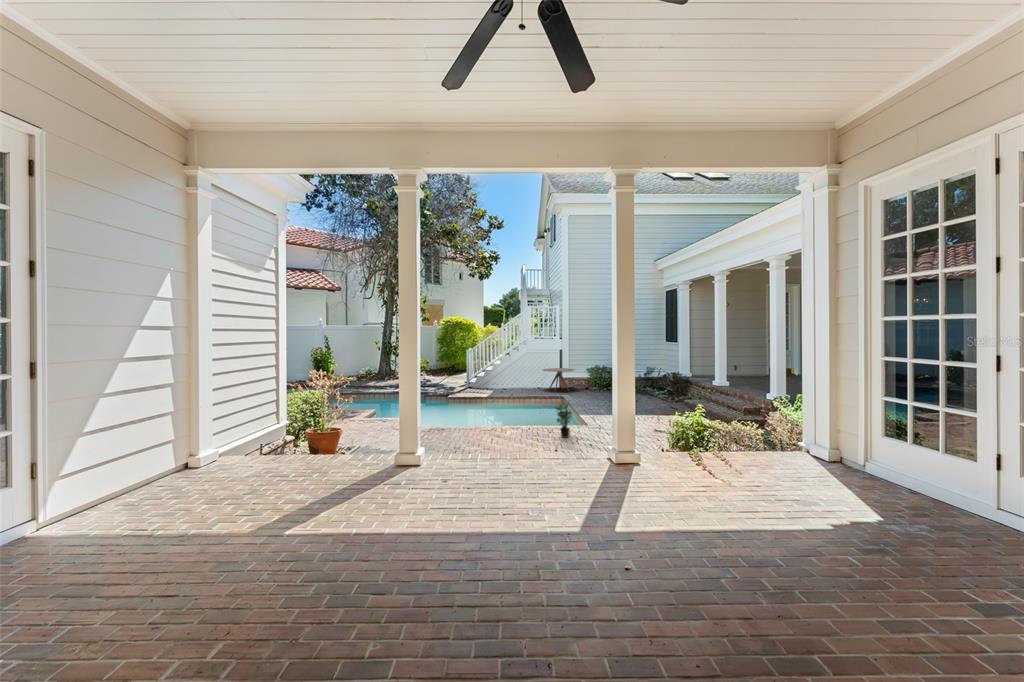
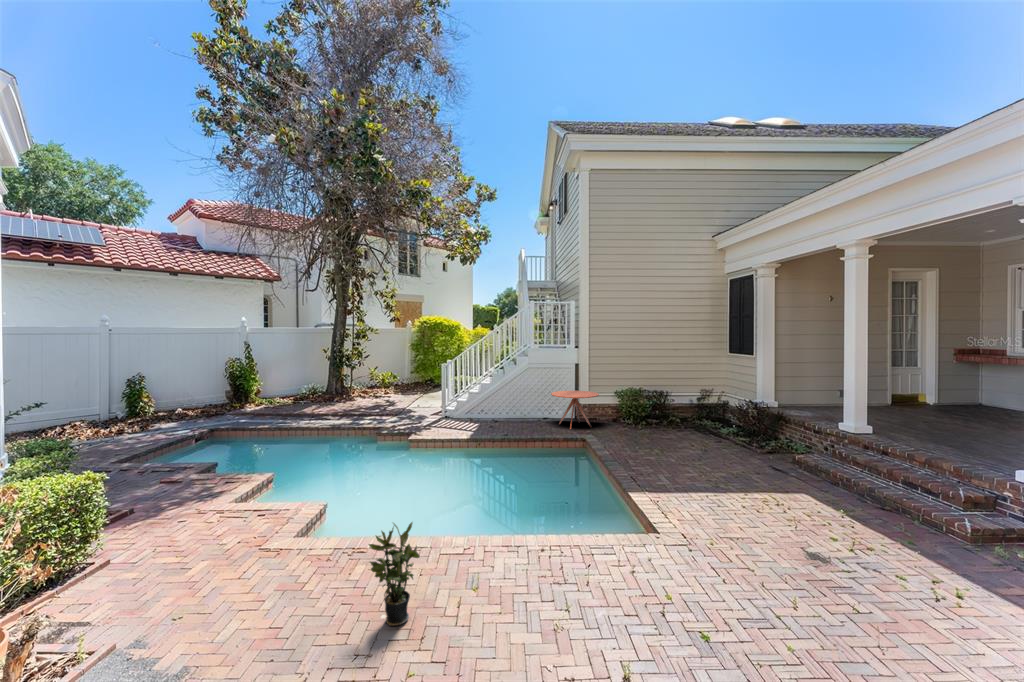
potted plant: present [555,401,572,438] -> present [369,522,420,626]

